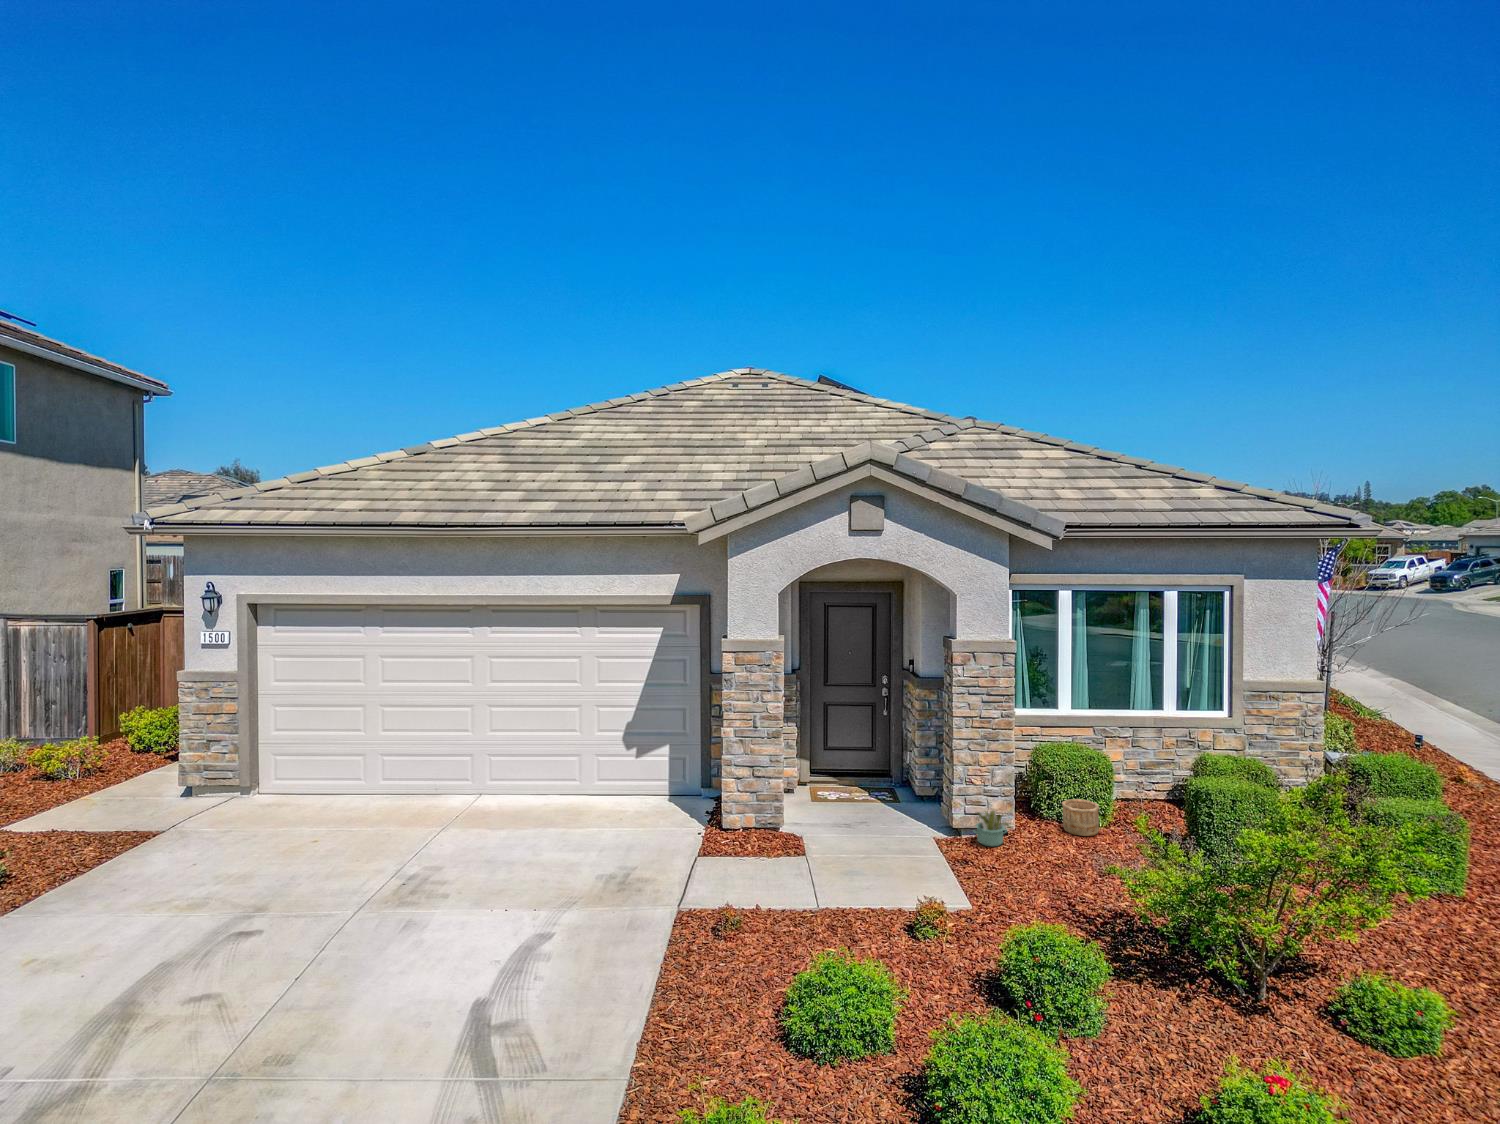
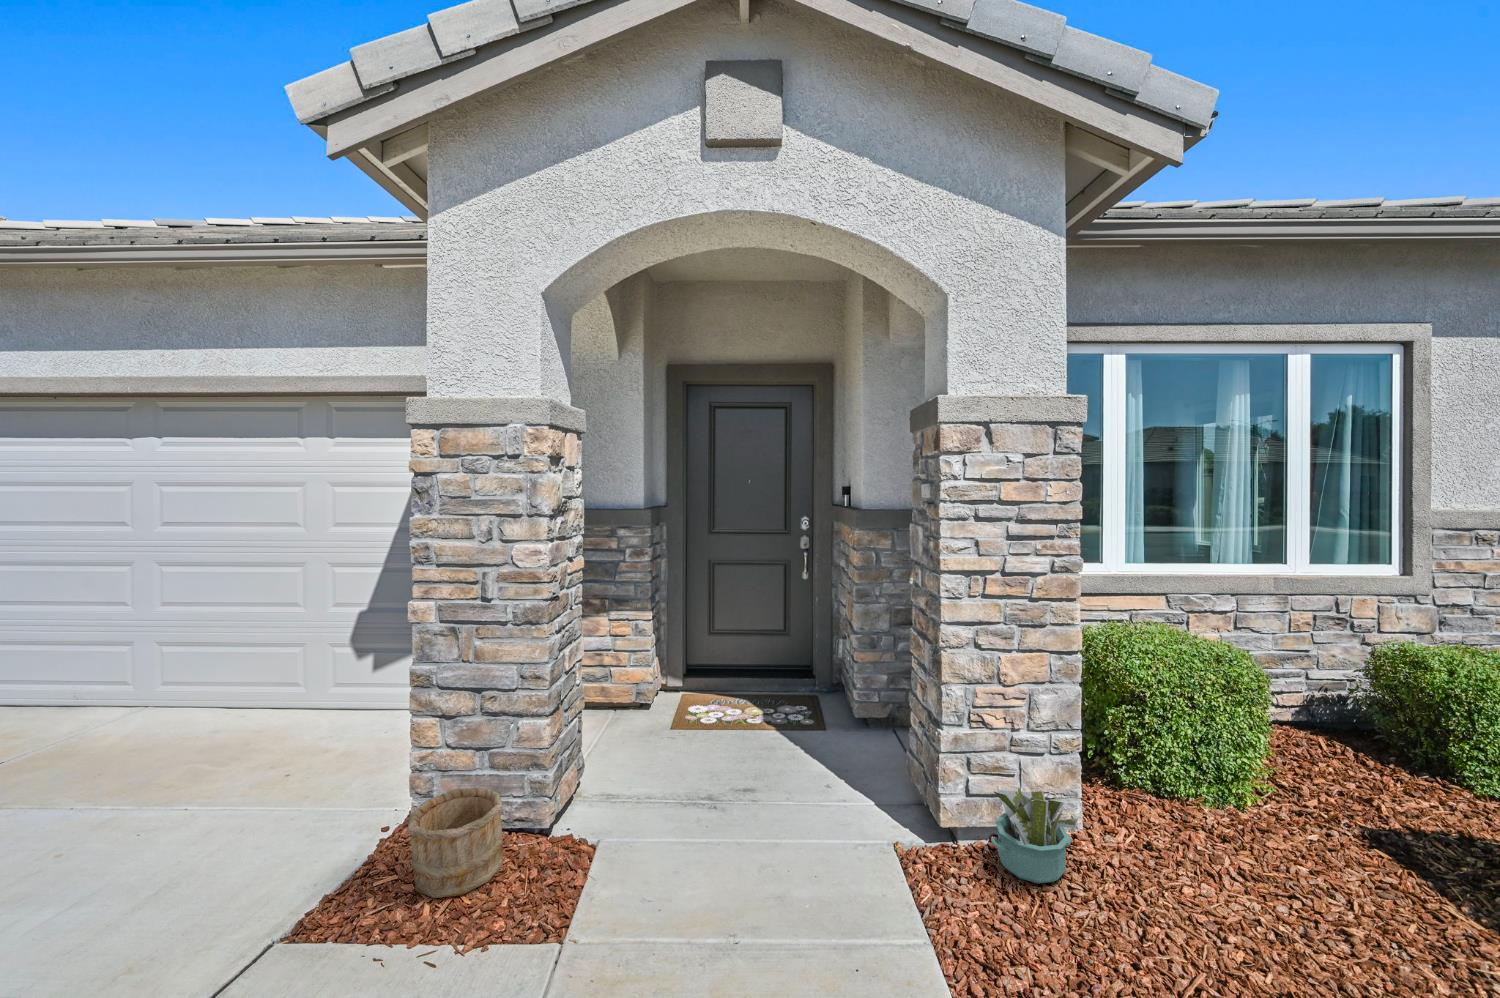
wooden bucket: present [1062,799,1099,836] -> present [407,787,503,898]

